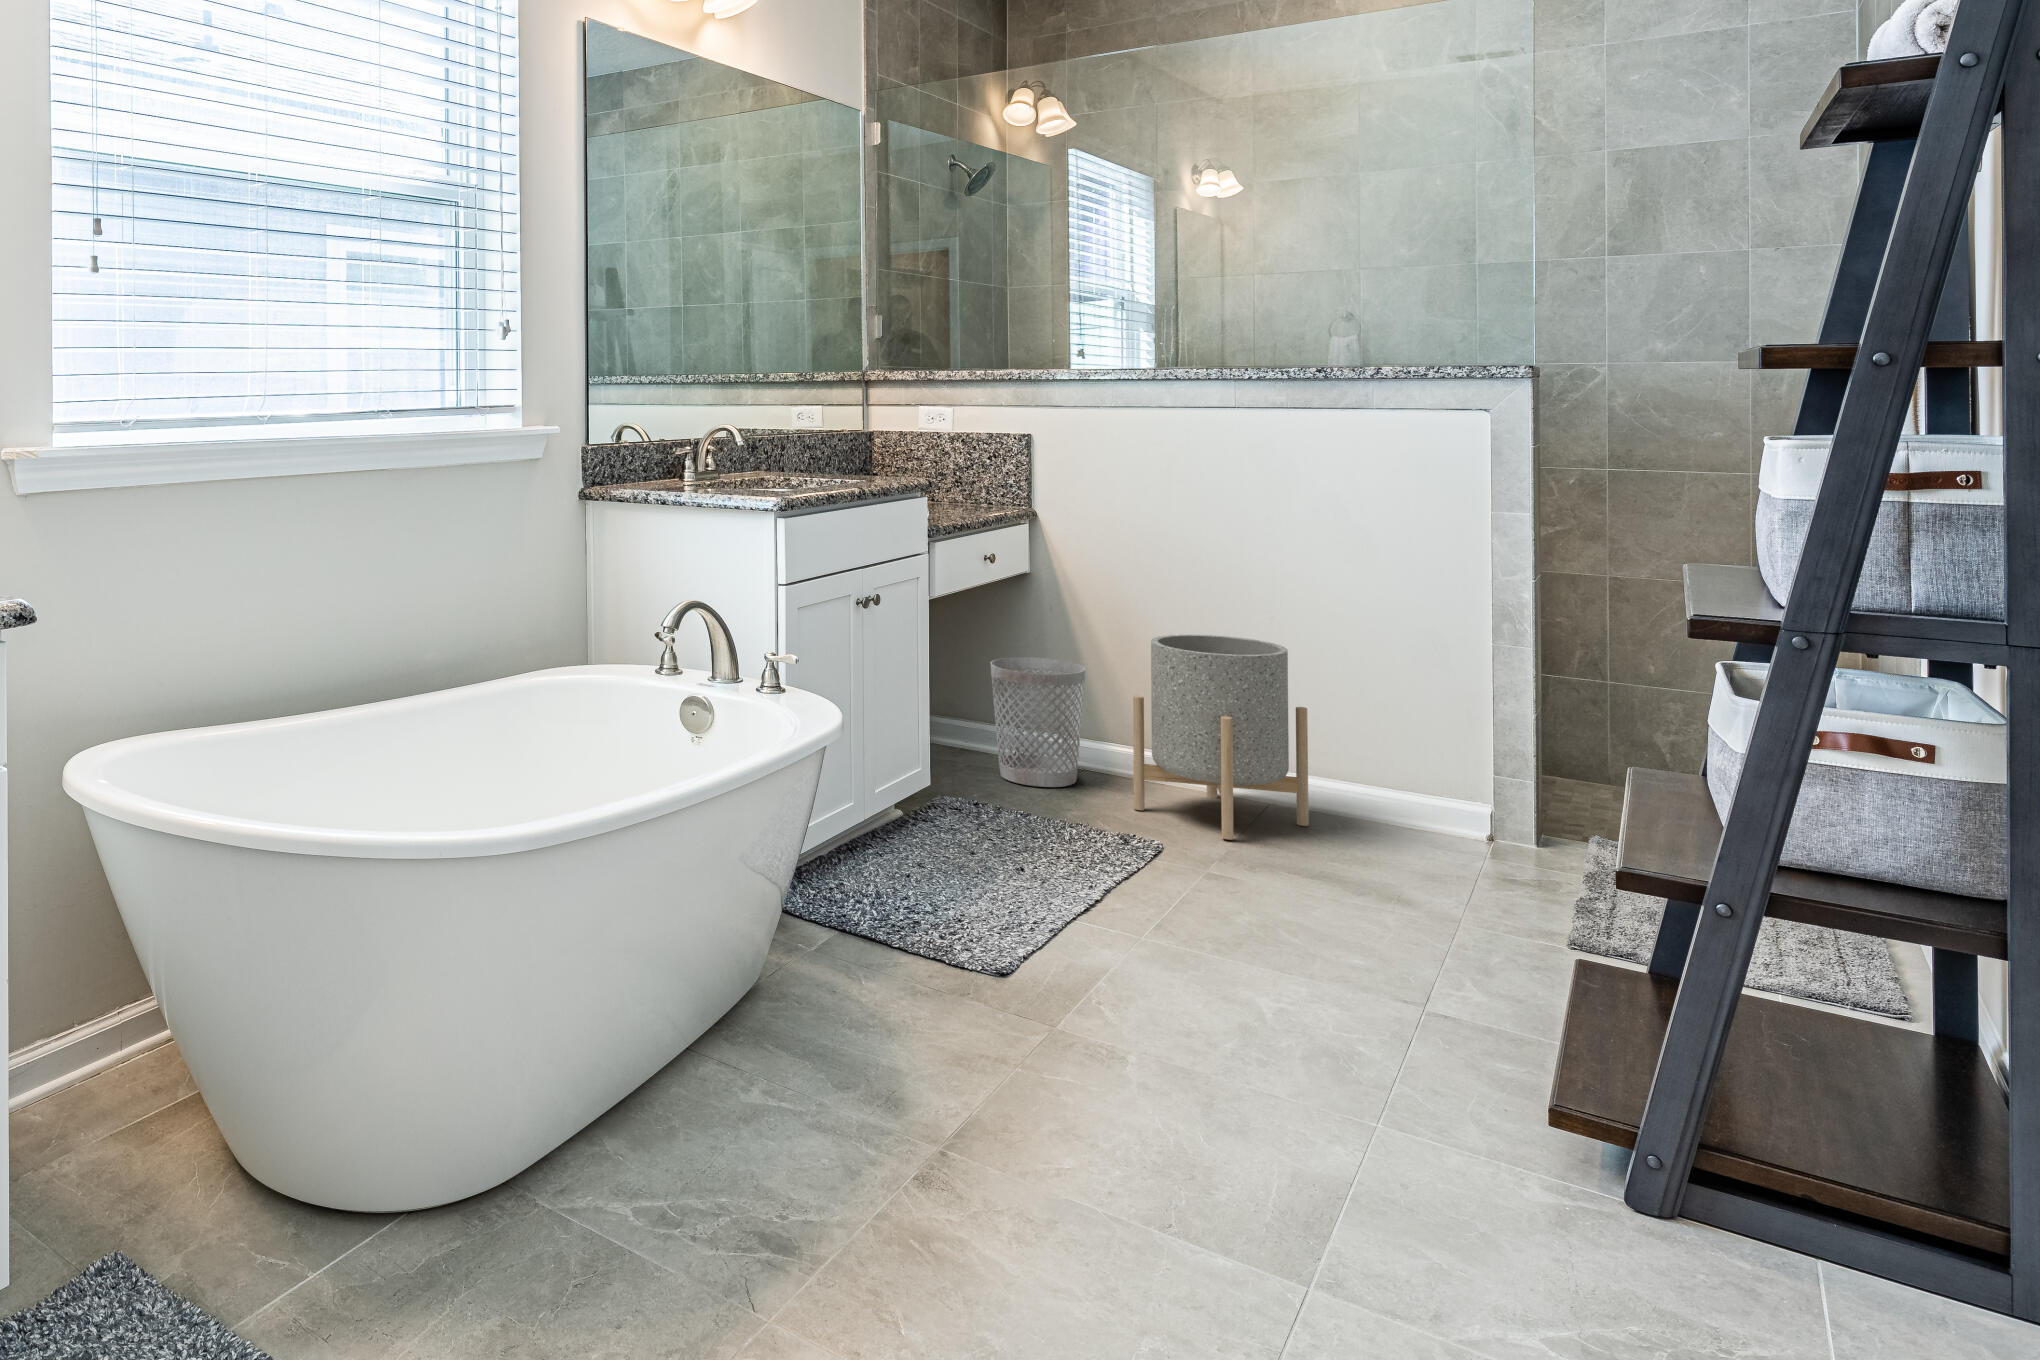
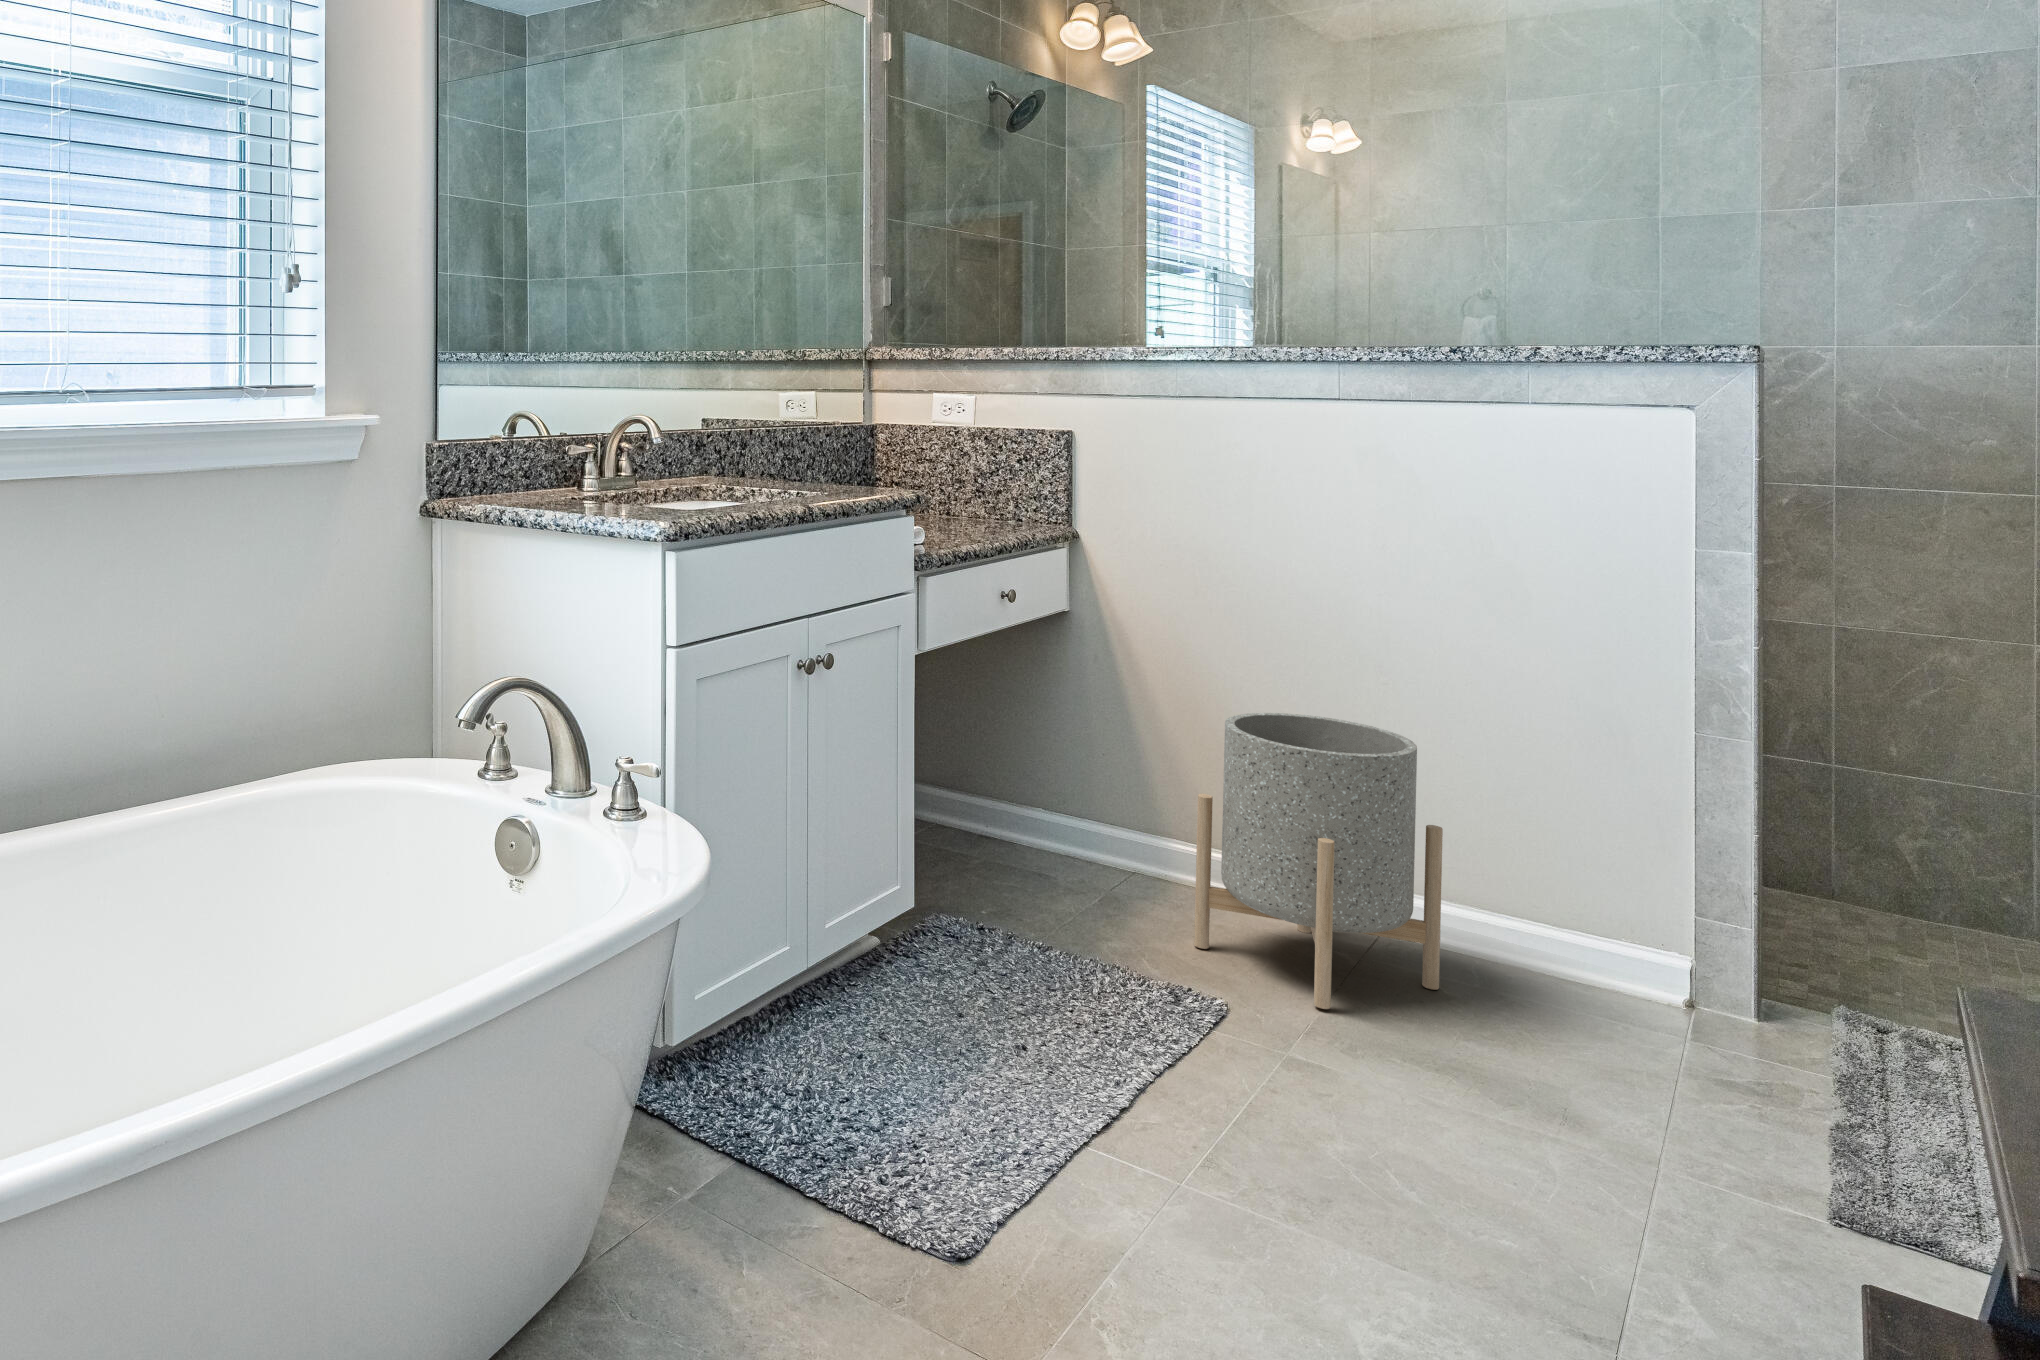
wastebasket: present [991,657,1085,787] -> none [1013,725,1138,903]

